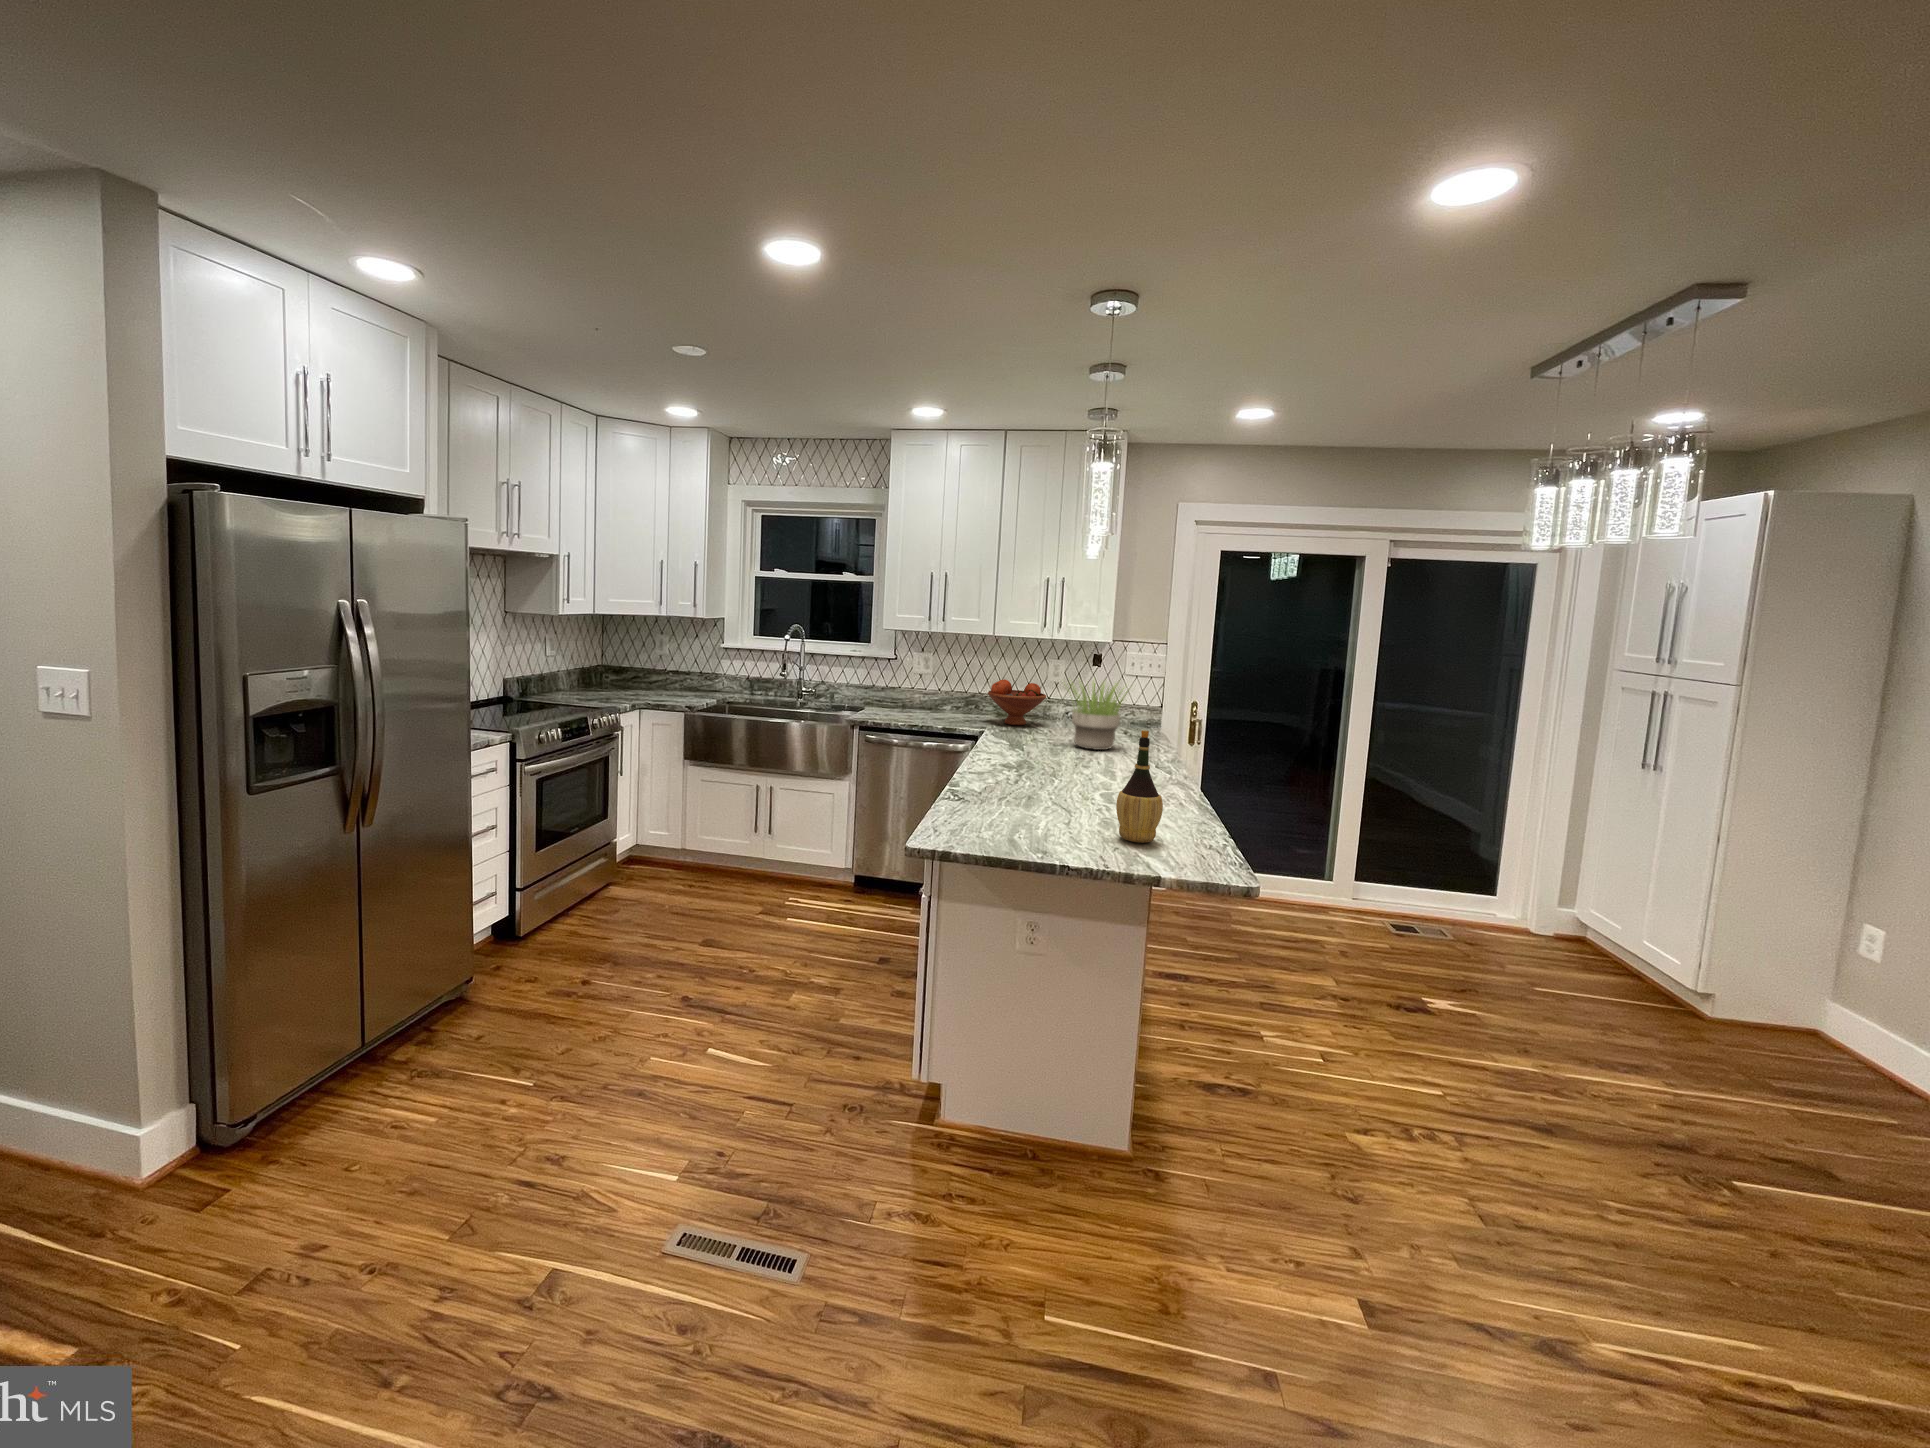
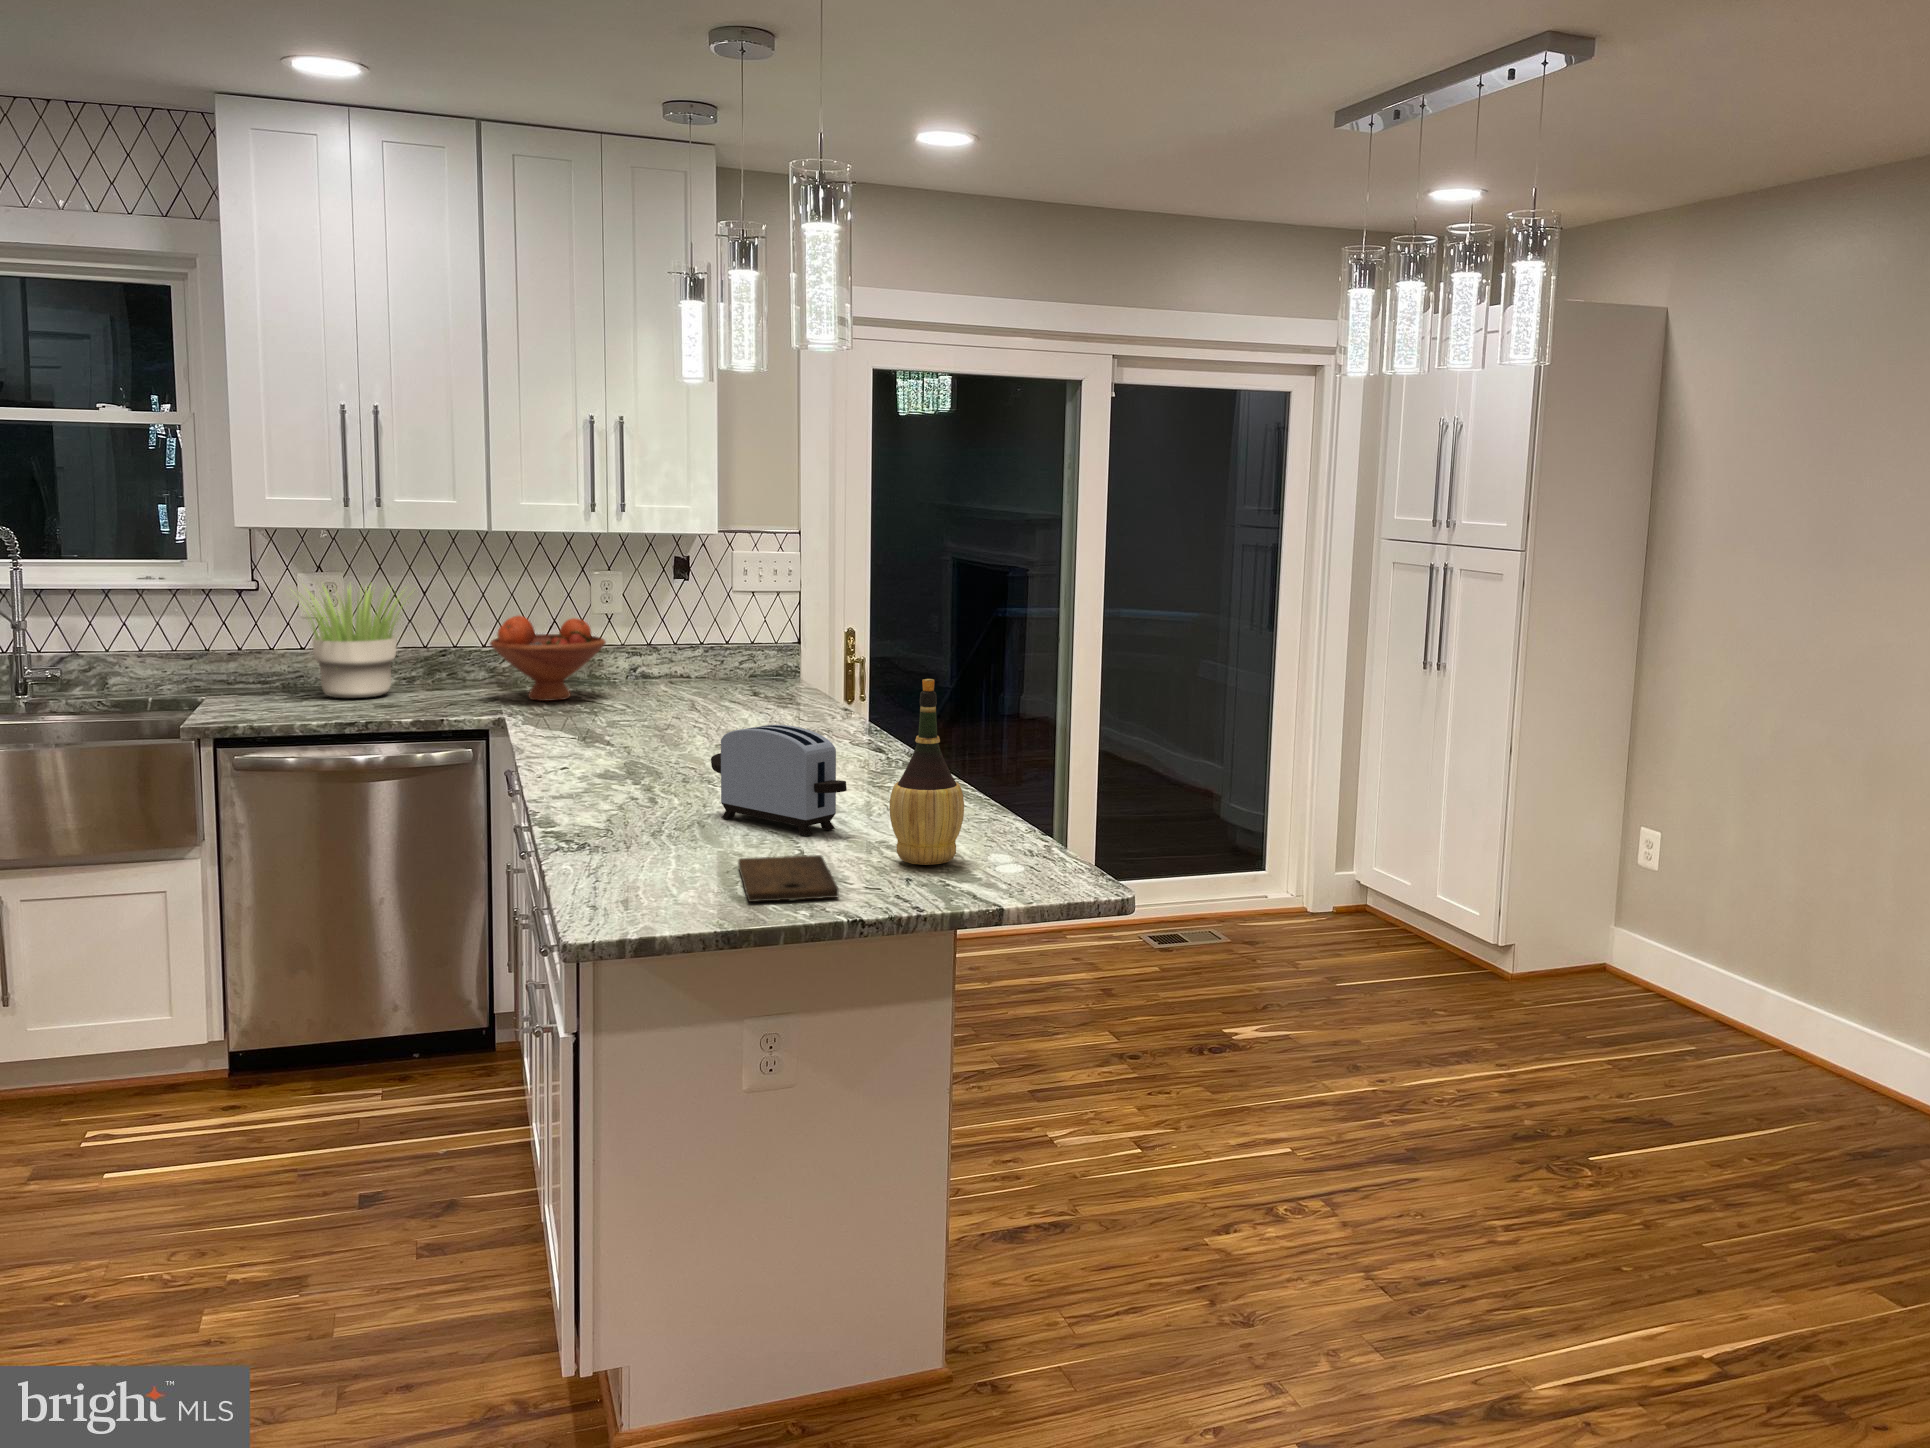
potted plant: present [1070,681,1127,750] -> present [298,585,415,698]
toaster: none [1042,748,1106,814] -> present [711,725,847,836]
cutting board: none [1014,820,1074,850] -> present [738,855,839,902]

